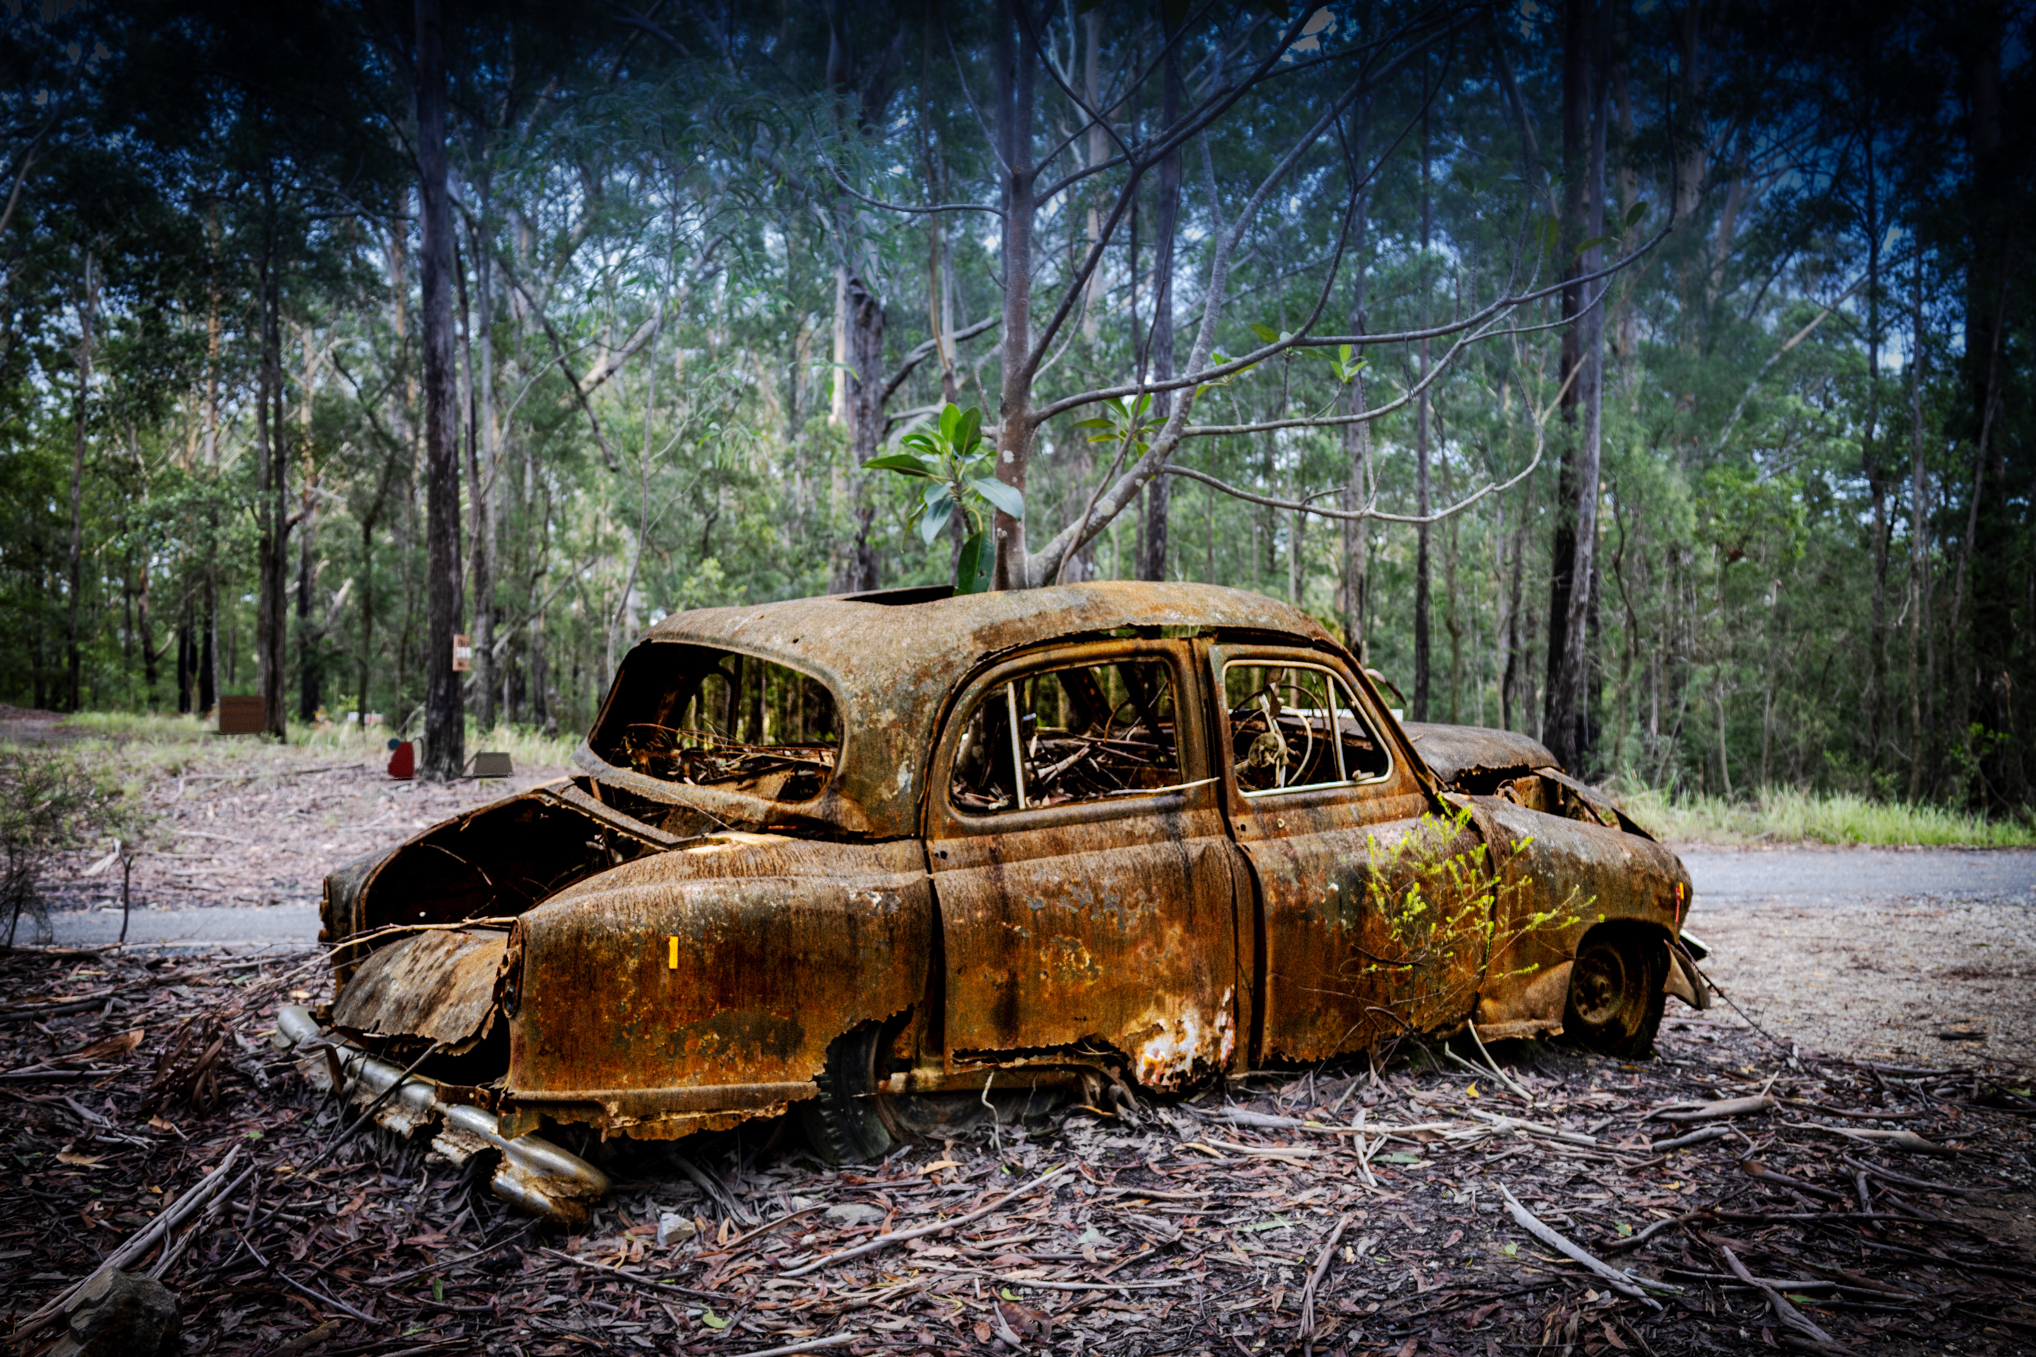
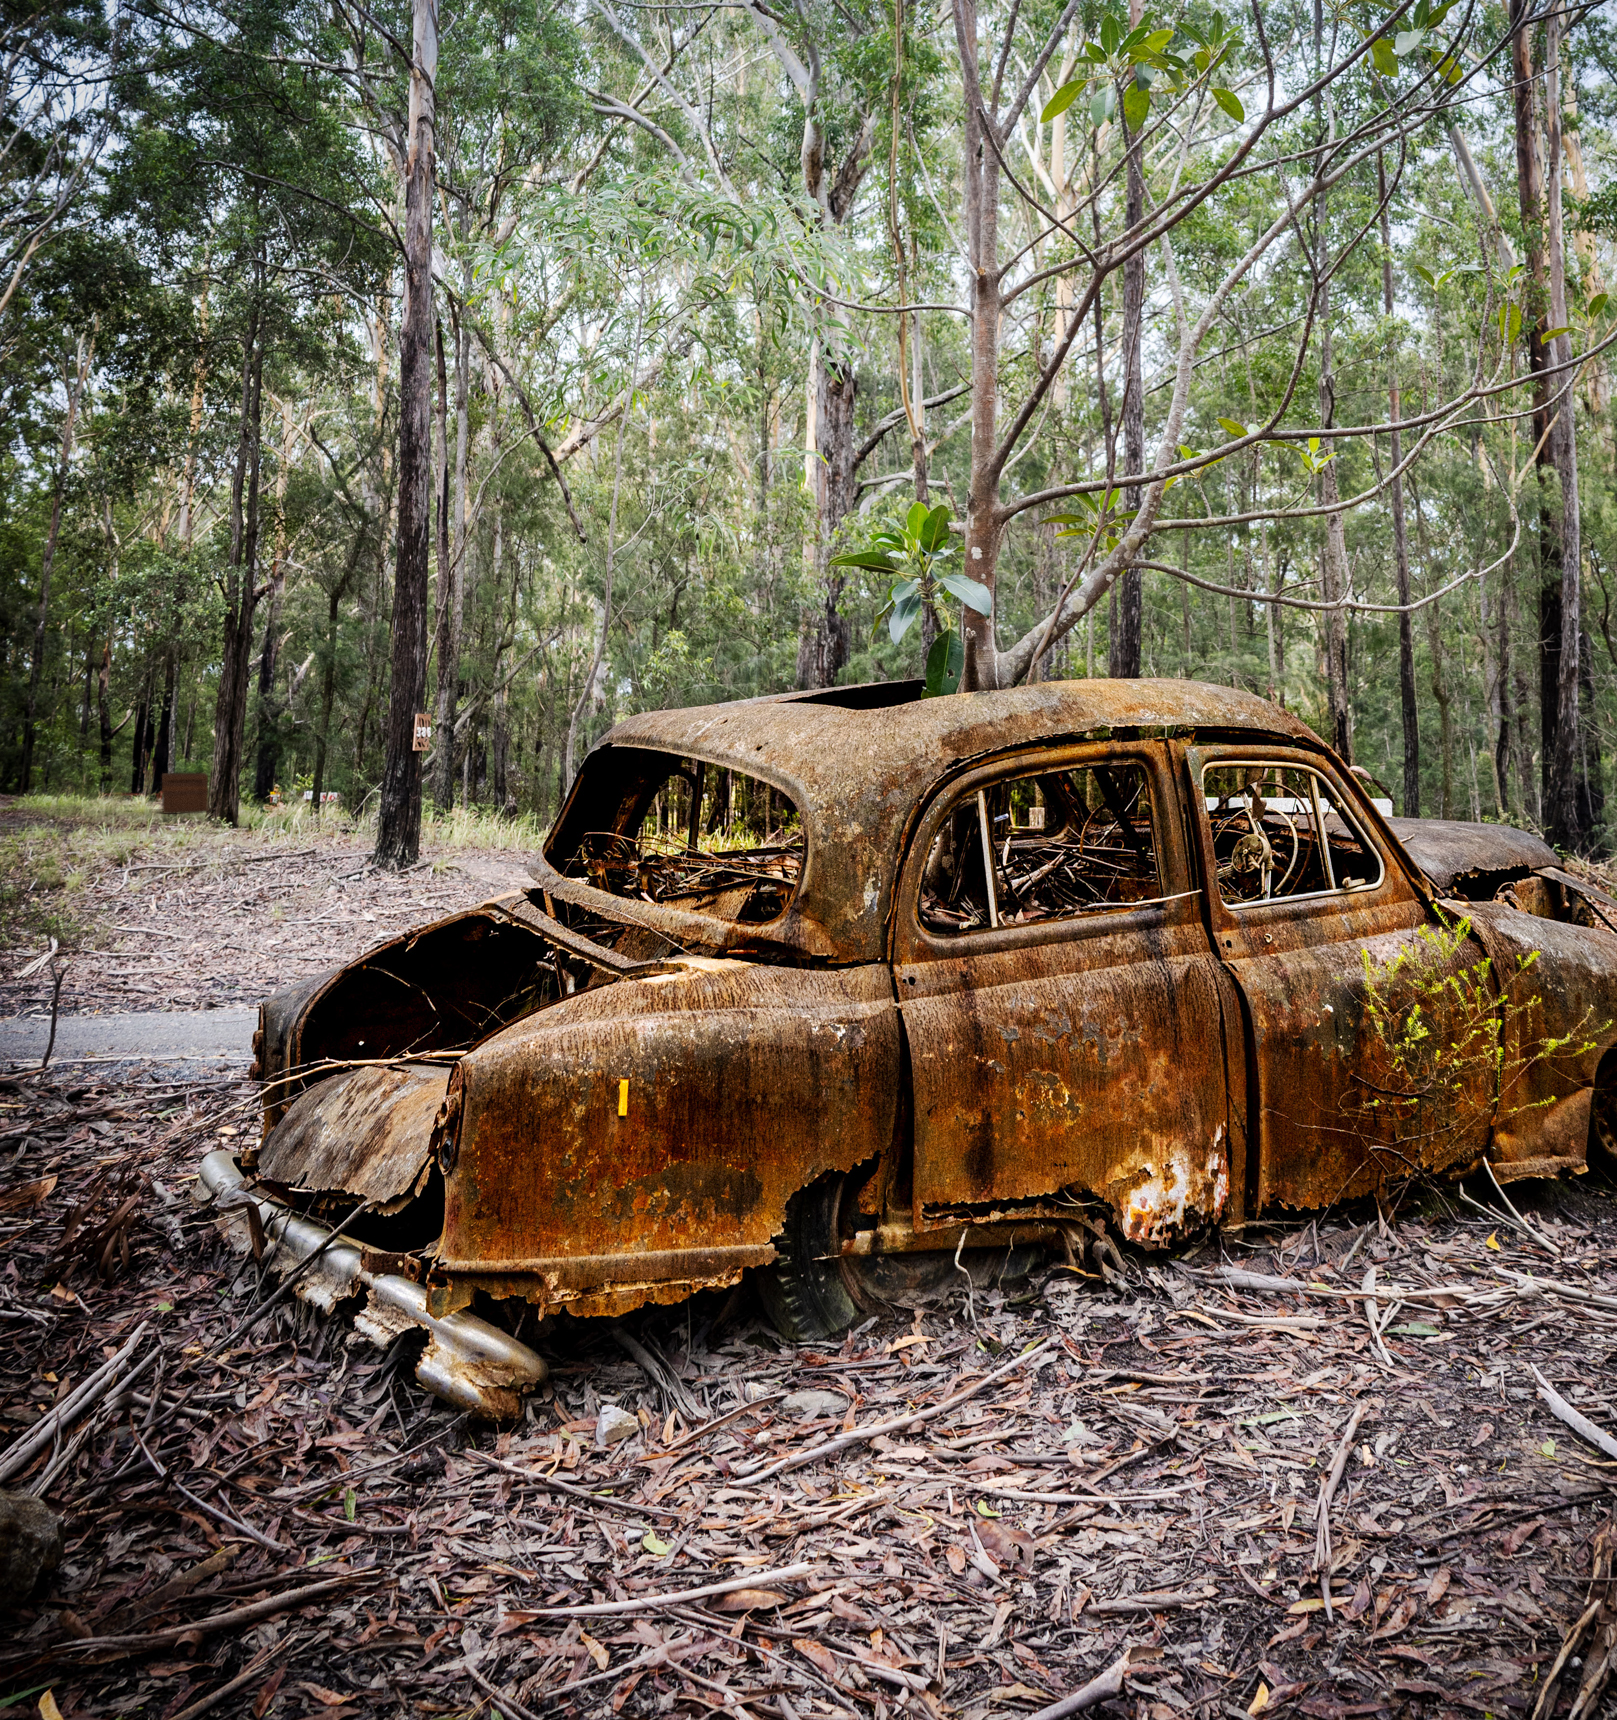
backpack: present [387,736,425,779] -> none [329,820,369,865]
basket: present [459,750,514,777] -> none [404,832,462,863]

